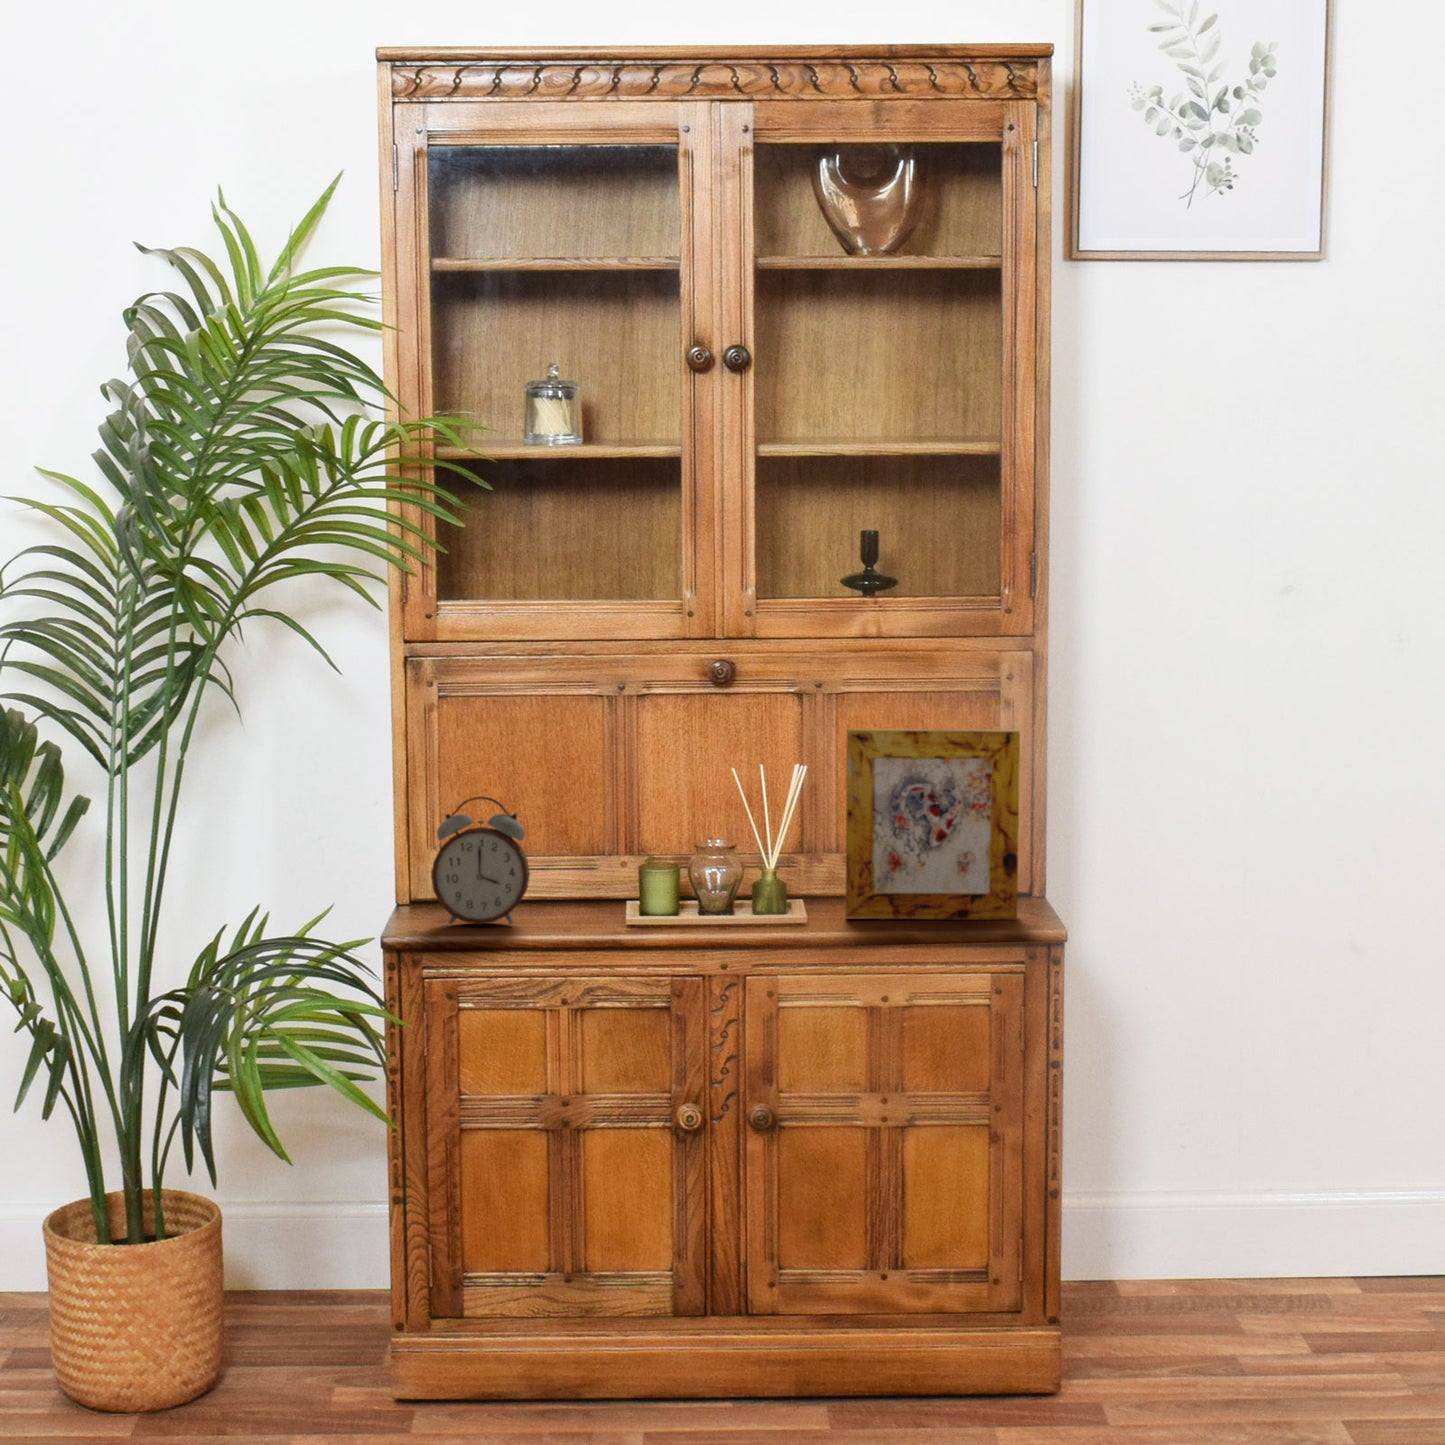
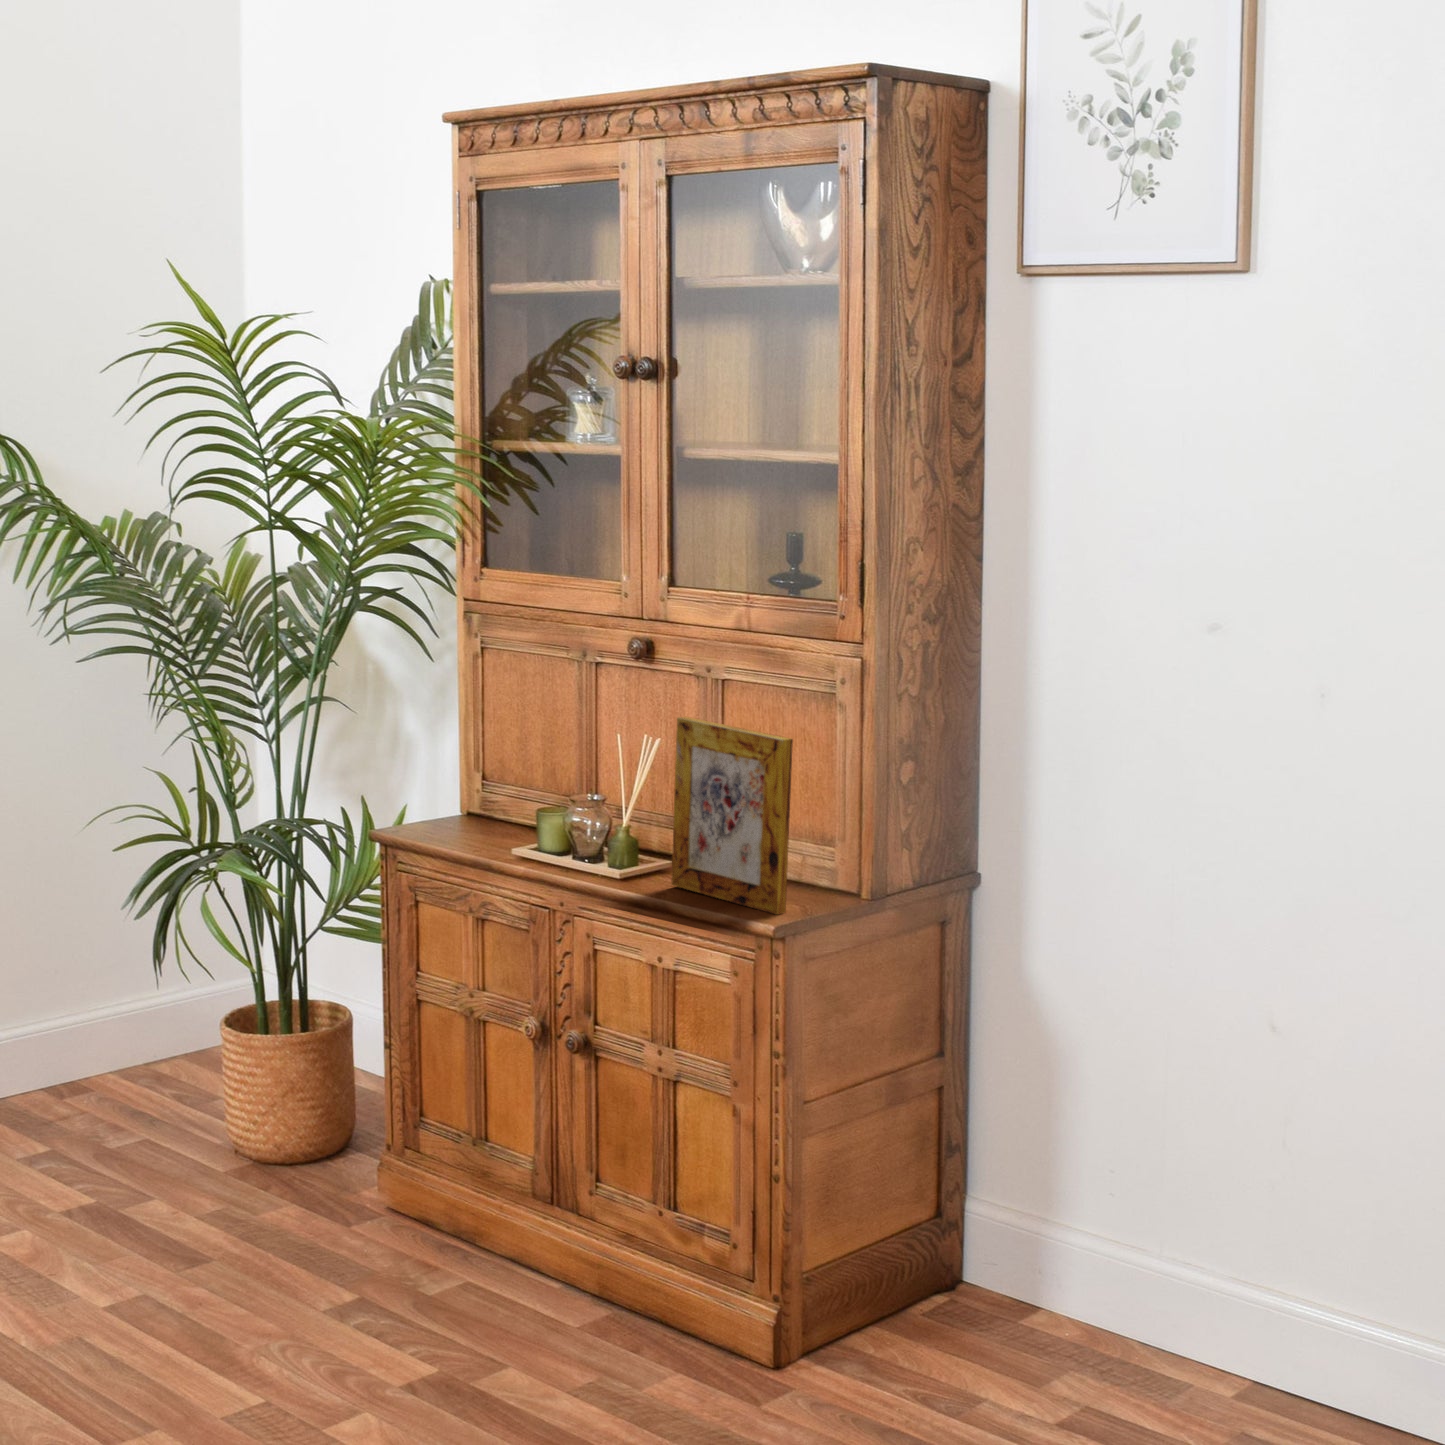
alarm clock: present [431,797,530,924] -> none [419,732,487,839]

